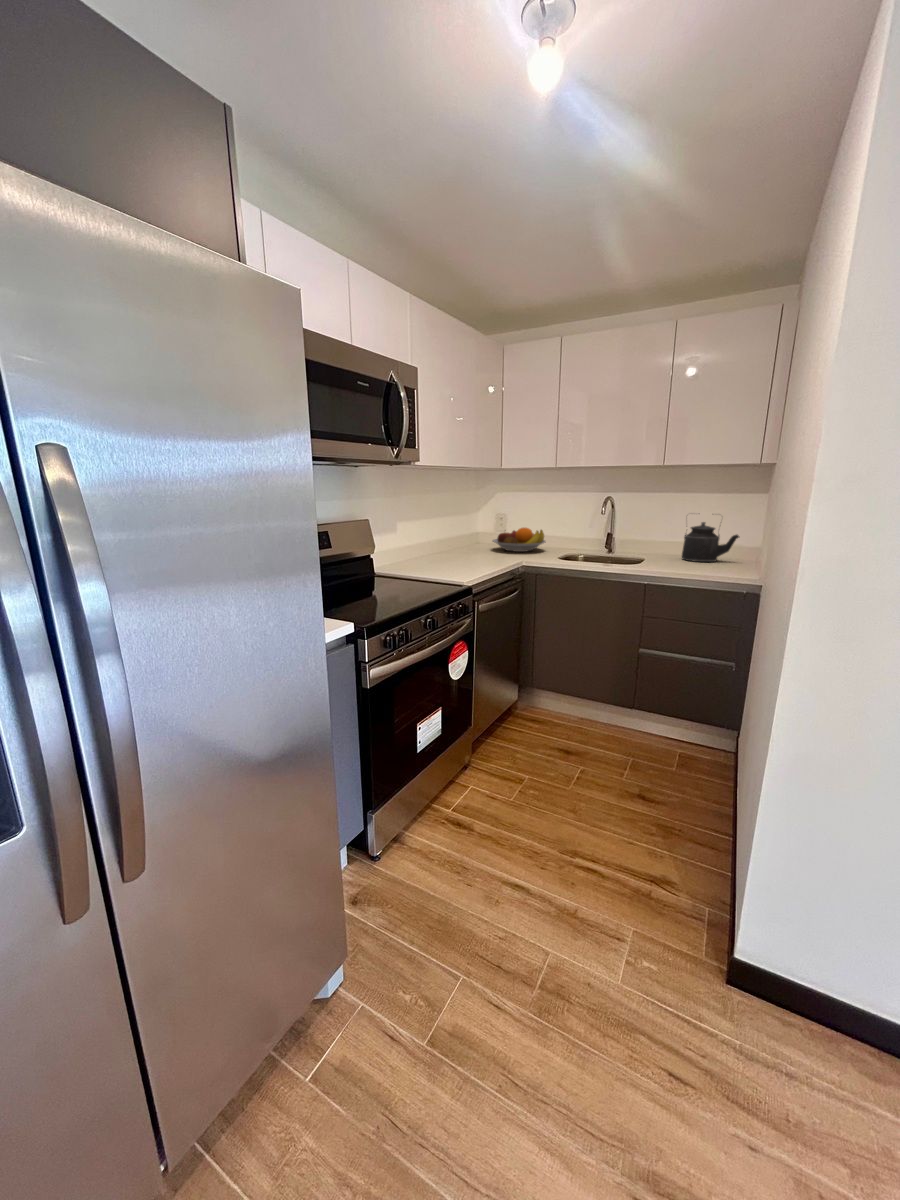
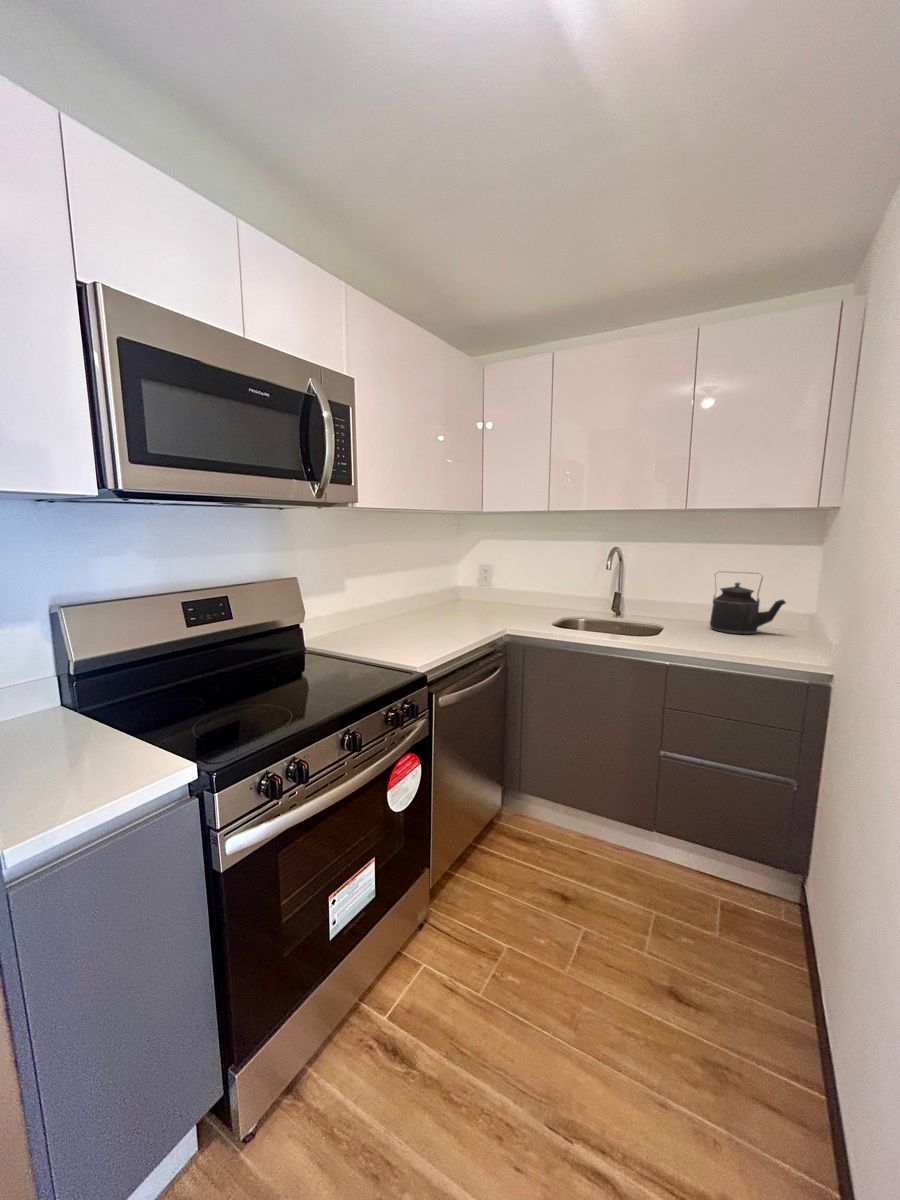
fruit bowl: present [492,528,546,552] -> none [473,584,539,614]

